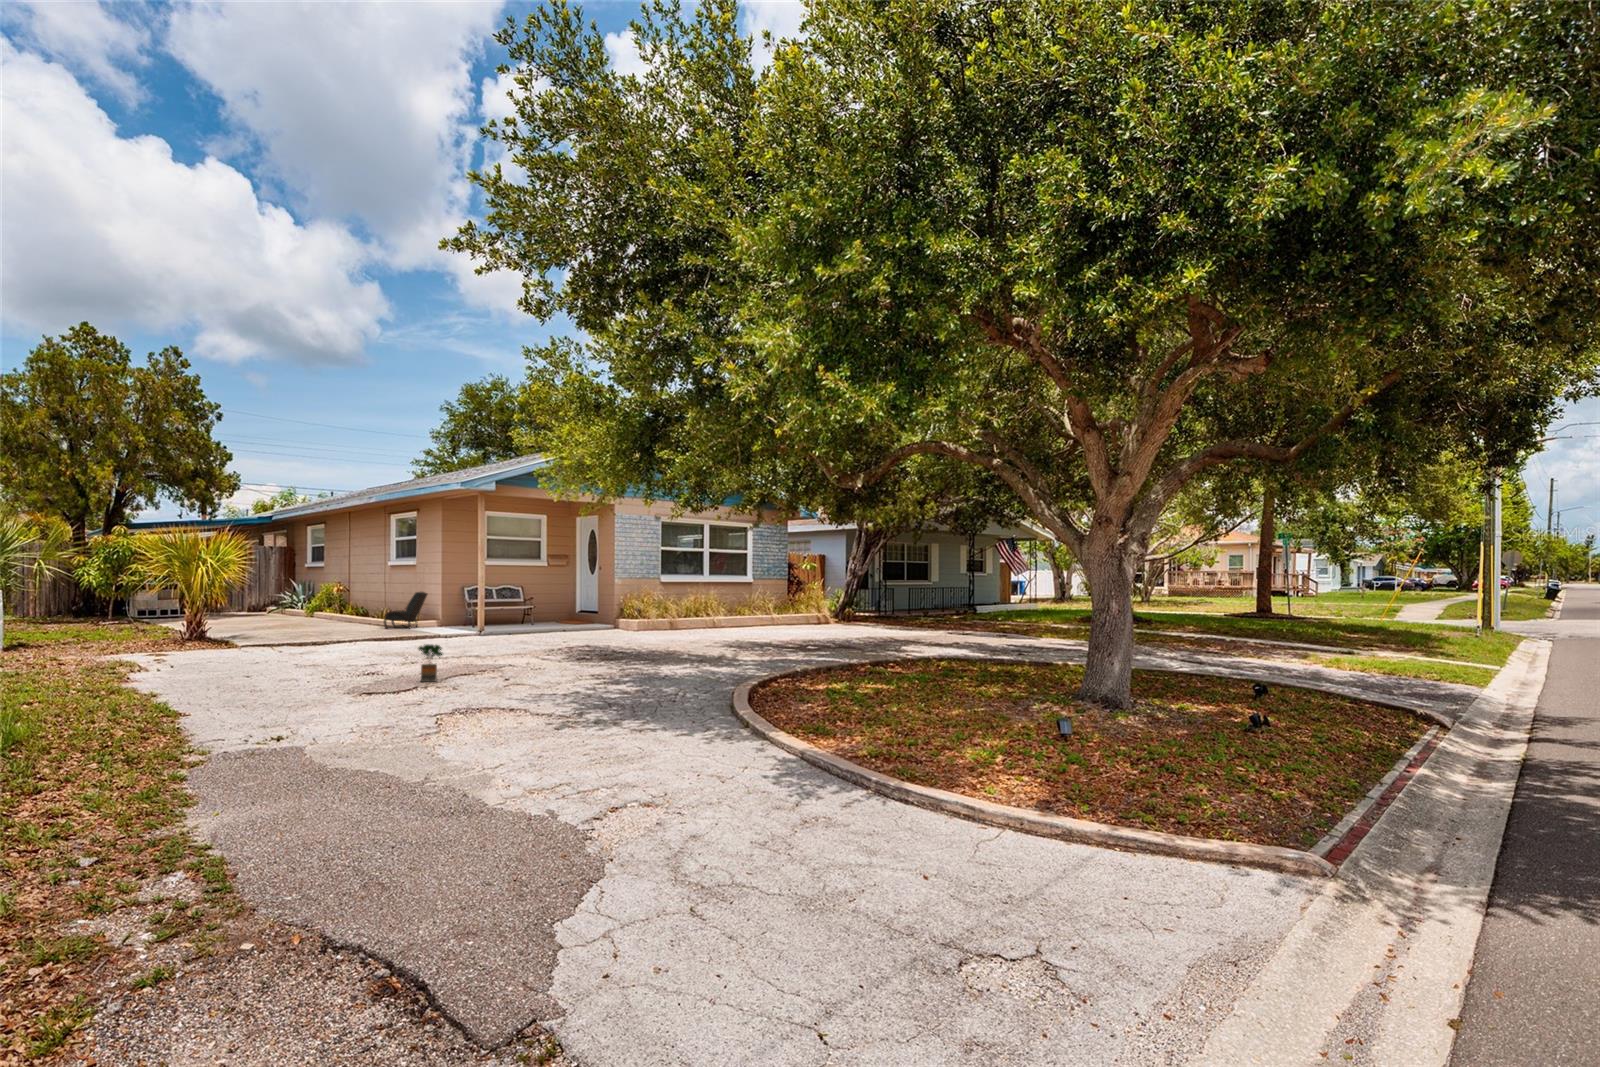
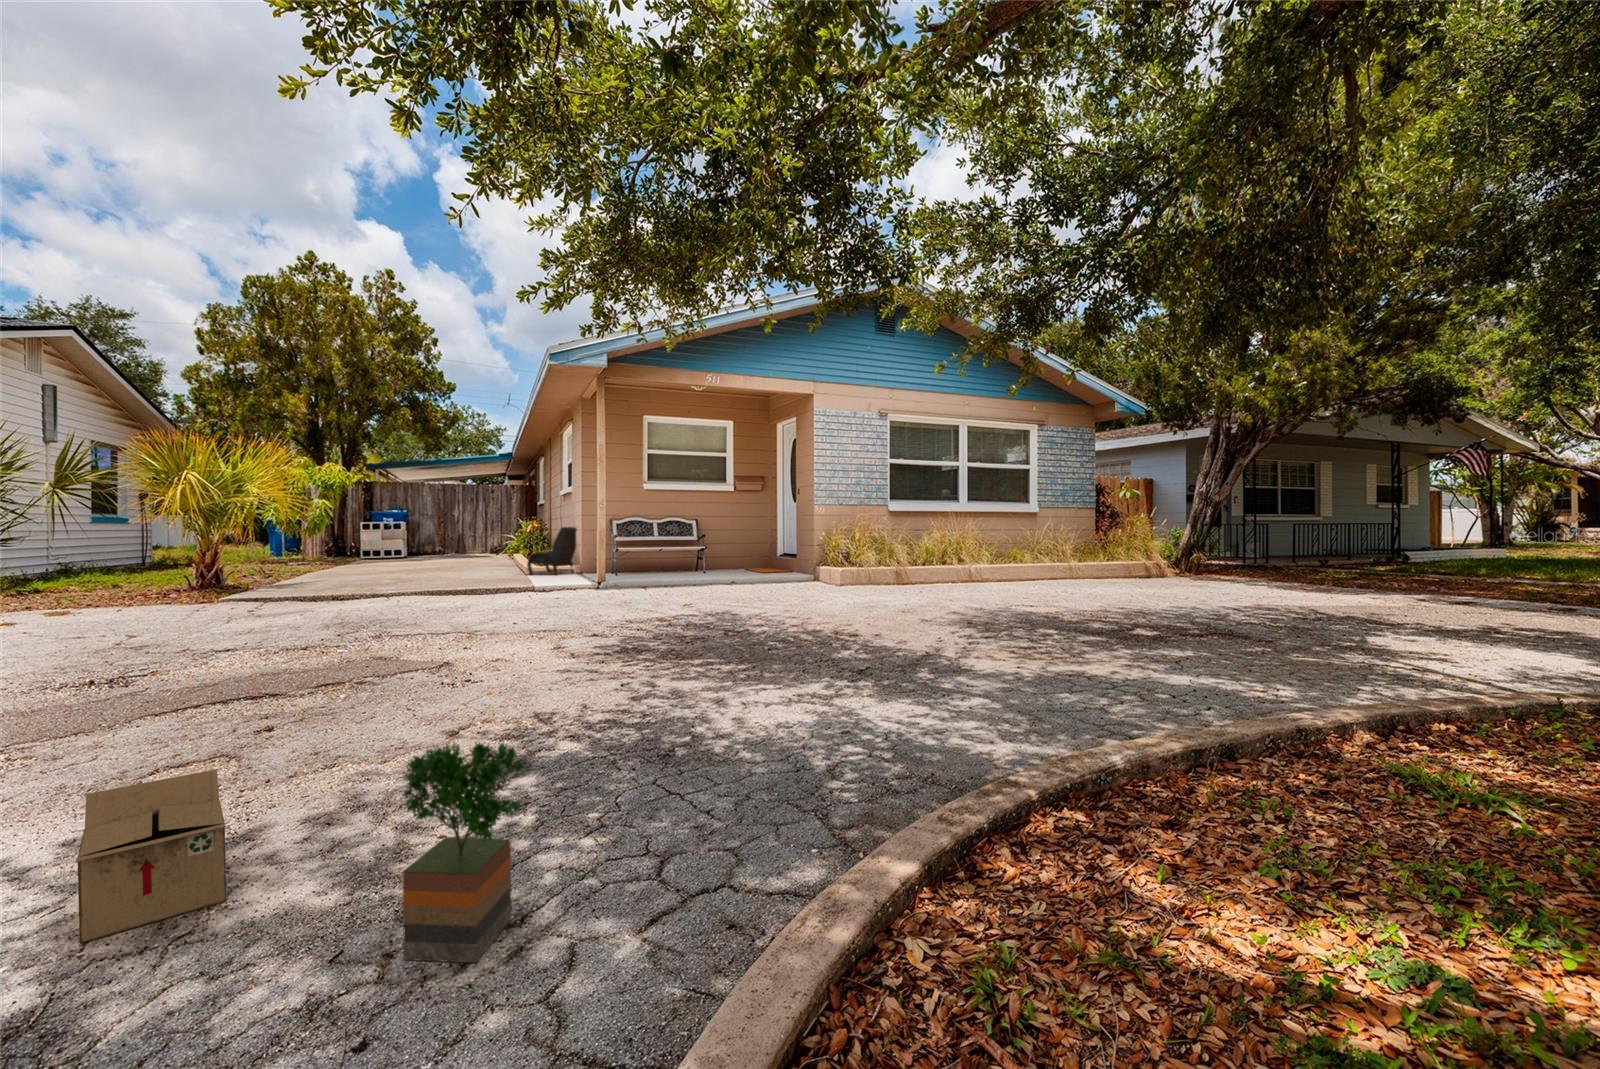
potted tree: present [419,644,442,682] -> present [402,742,532,963]
cardboard box: none [581,669,622,697] -> present [74,769,227,943]

